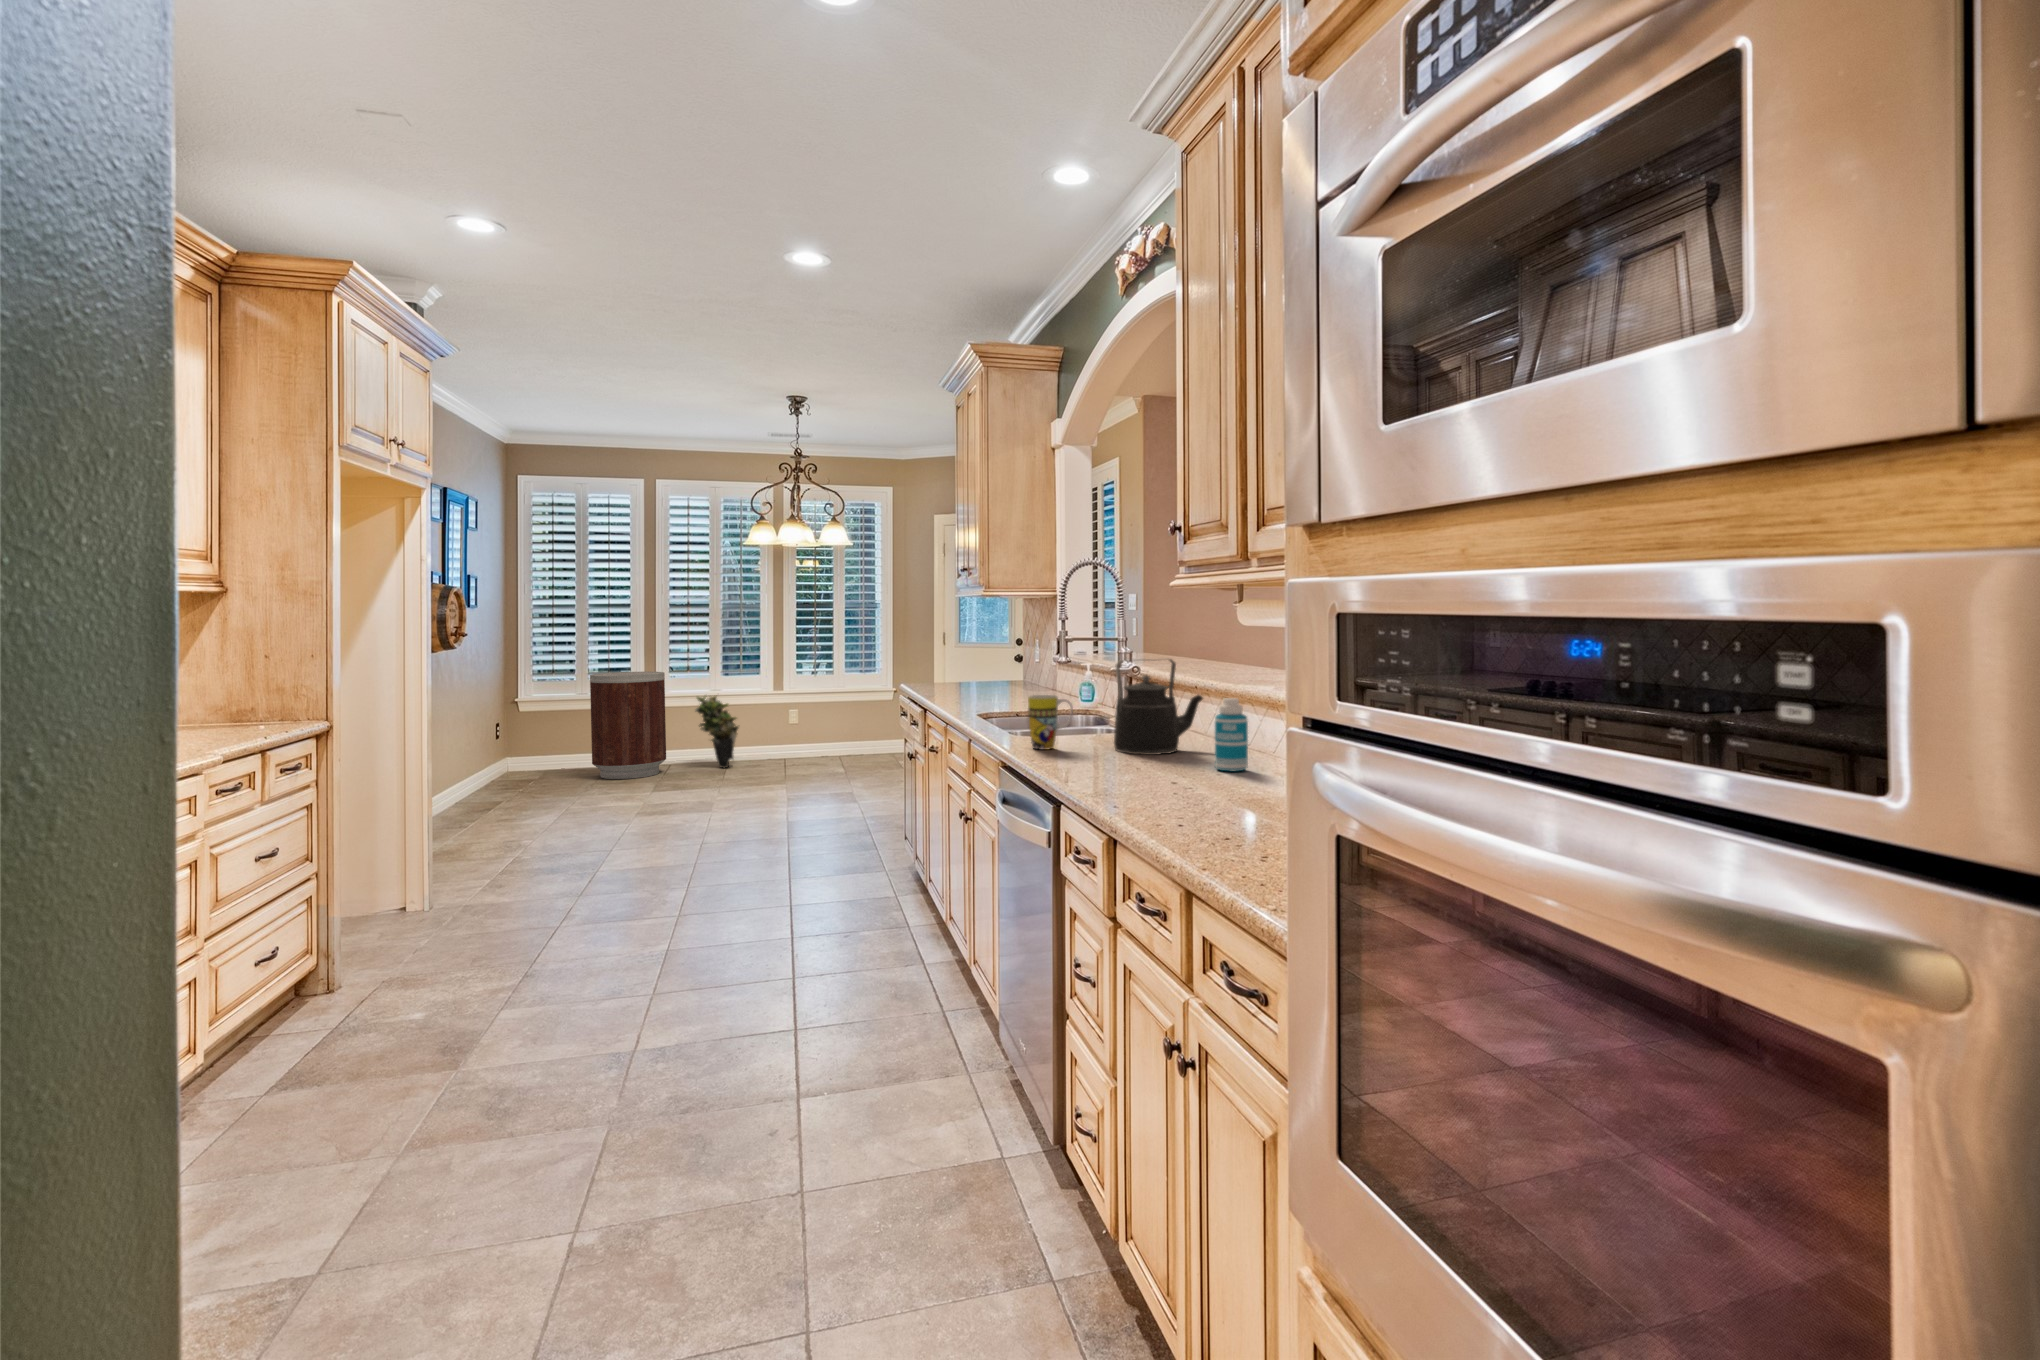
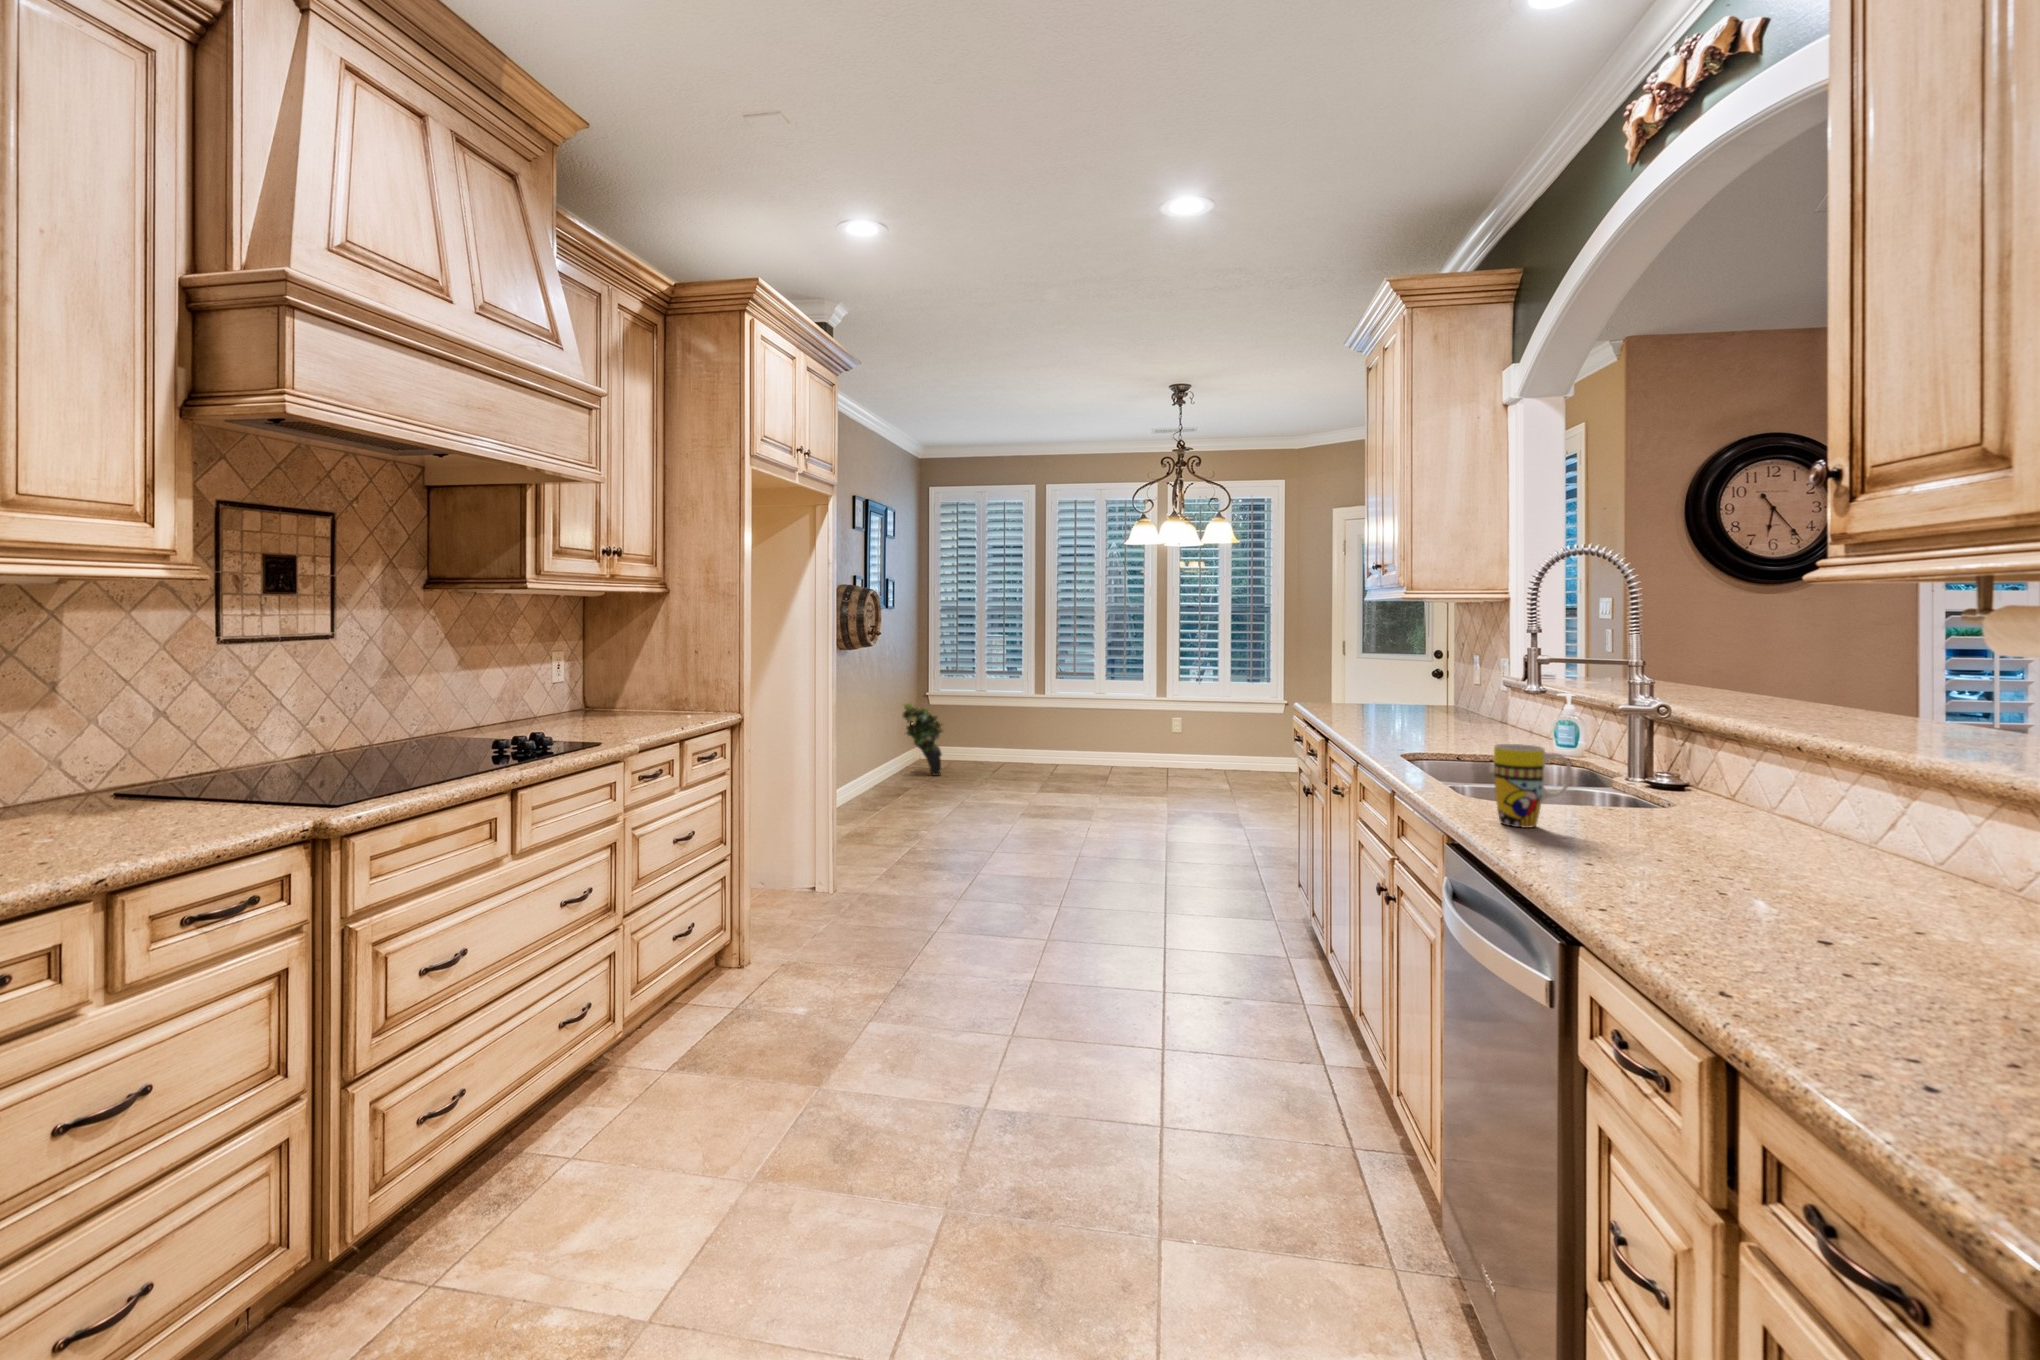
kettle: present [1114,659,1203,755] -> none [1647,699,1828,858]
trash can: present [590,672,666,779] -> none [981,673,1048,779]
potted plant: present [695,695,738,768] -> present [902,702,943,776]
bottle: present [1215,698,1248,771] -> none [1886,782,1971,920]

